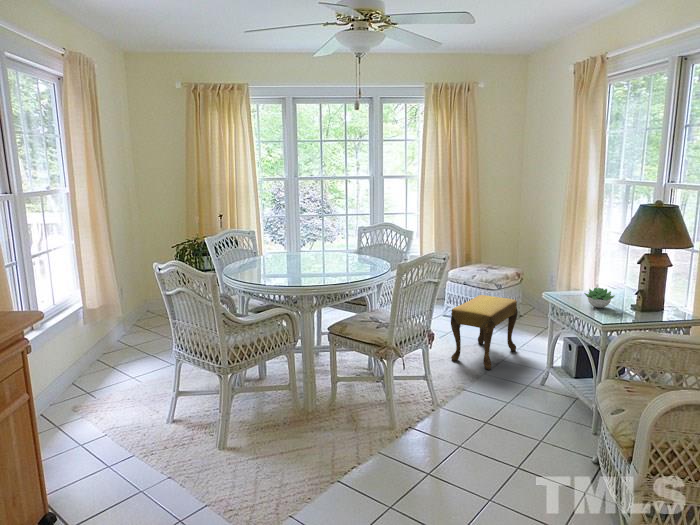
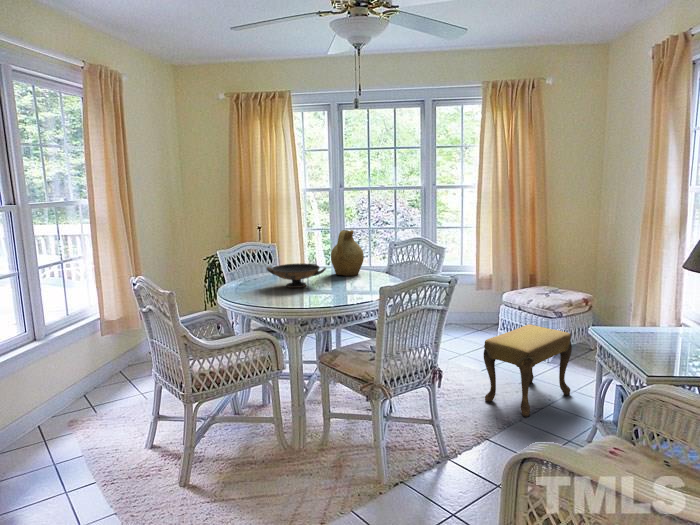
pitcher: none [315,217,345,258] -> present [331,230,364,276]
decorative bowl: none [266,247,322,269] -> present [267,264,326,288]
succulent plant: present [584,288,615,308] -> none [631,326,673,353]

